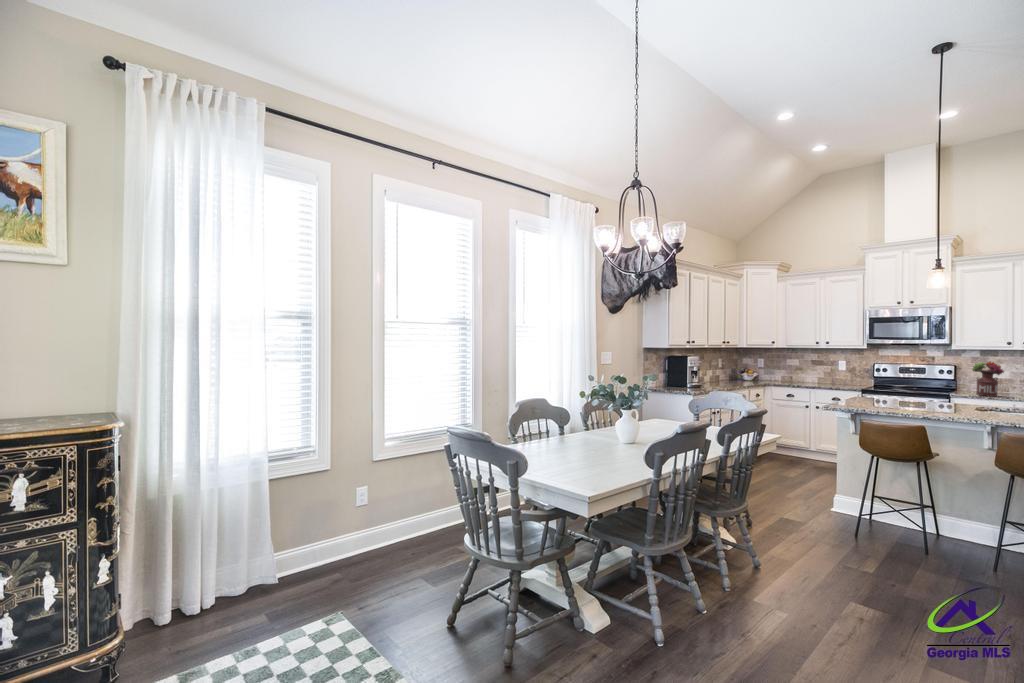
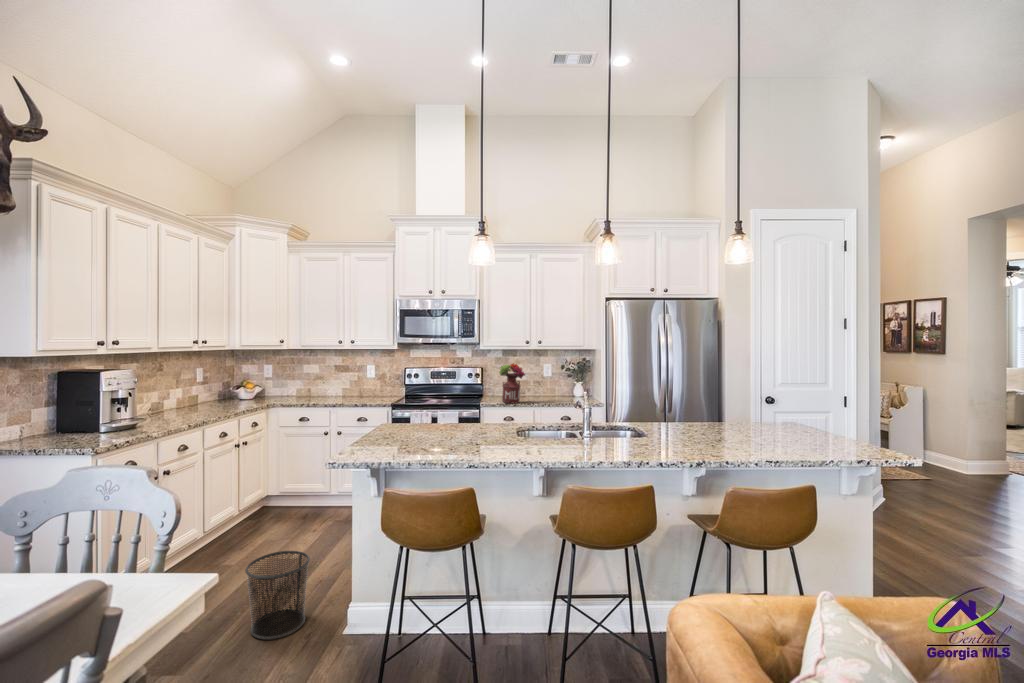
waste bin: none [774,457,810,499] -> present [245,551,310,640]

